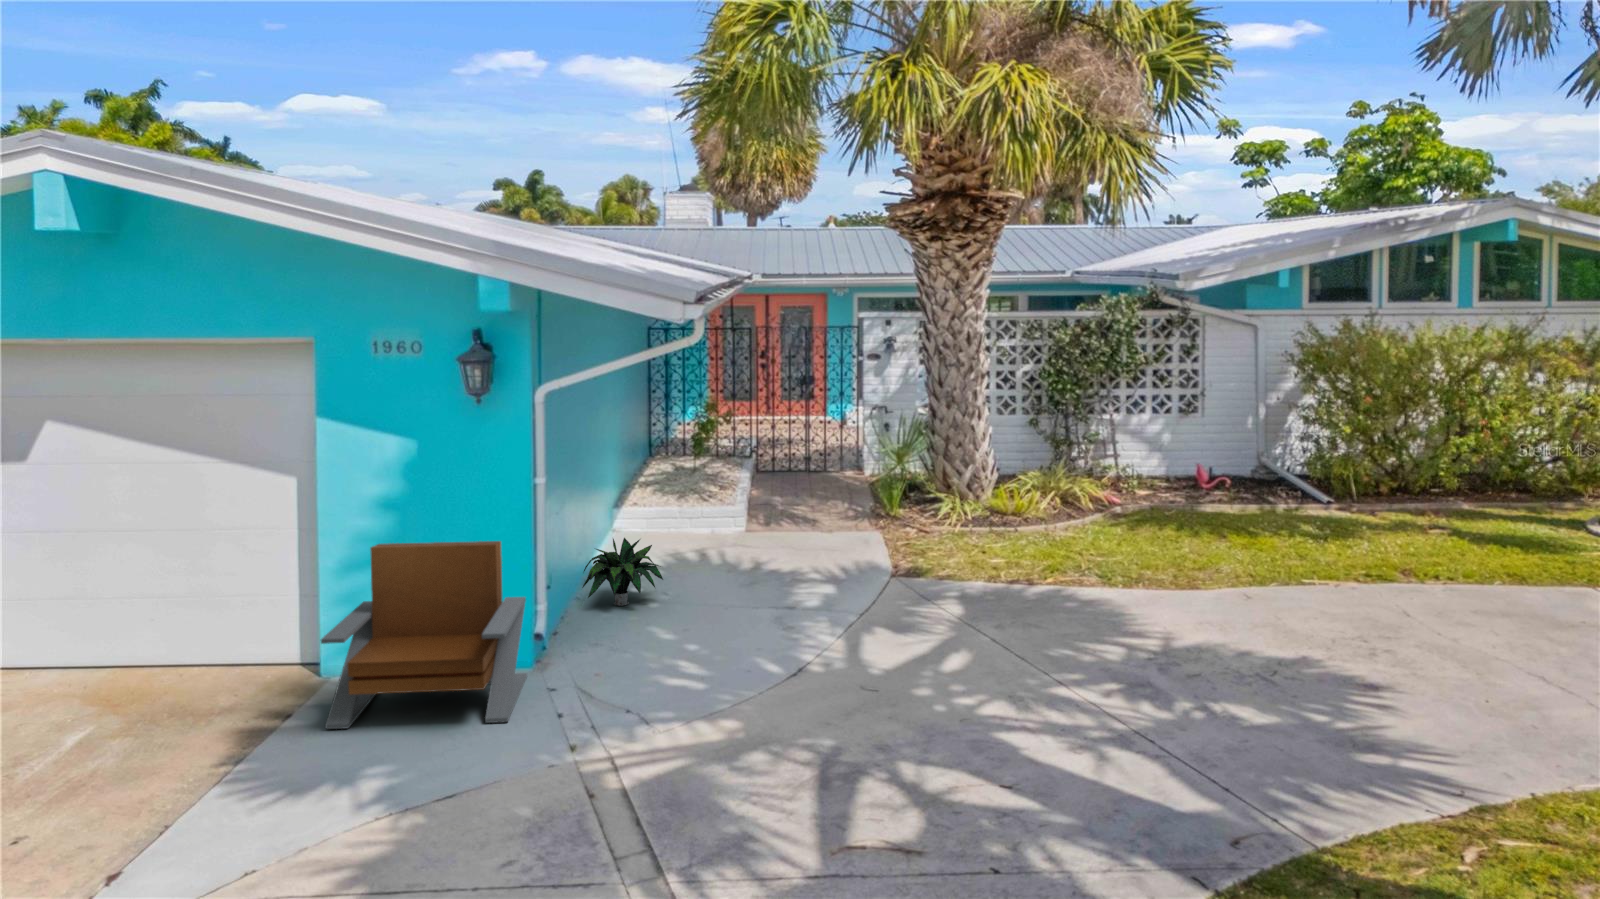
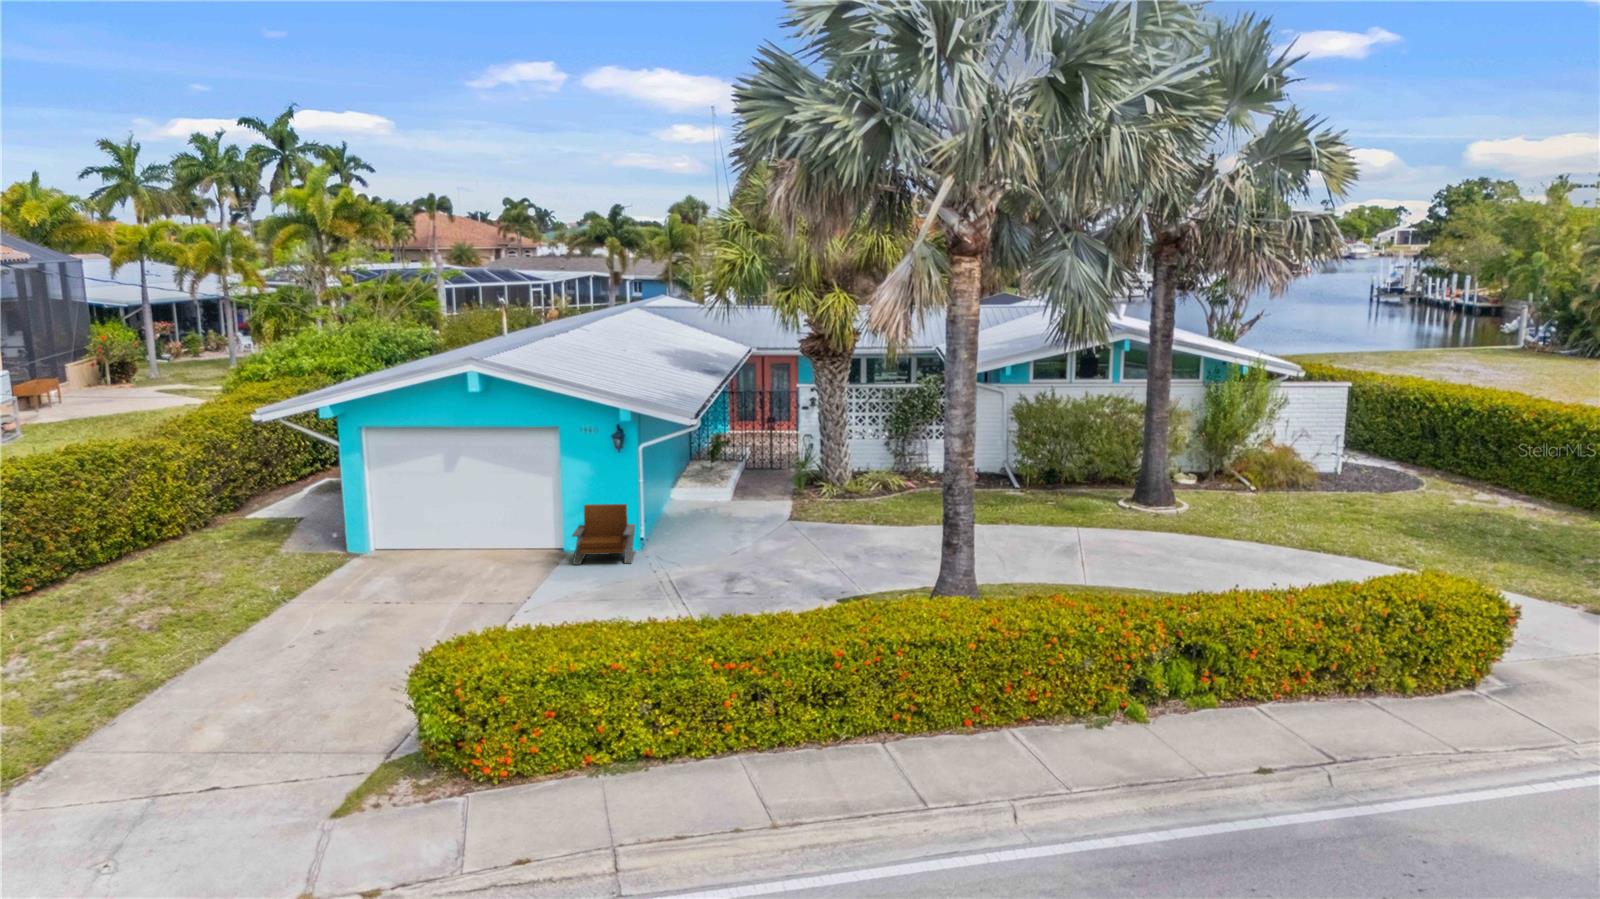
potted plant: present [582,538,663,606] -> present [1038,467,1064,489]

